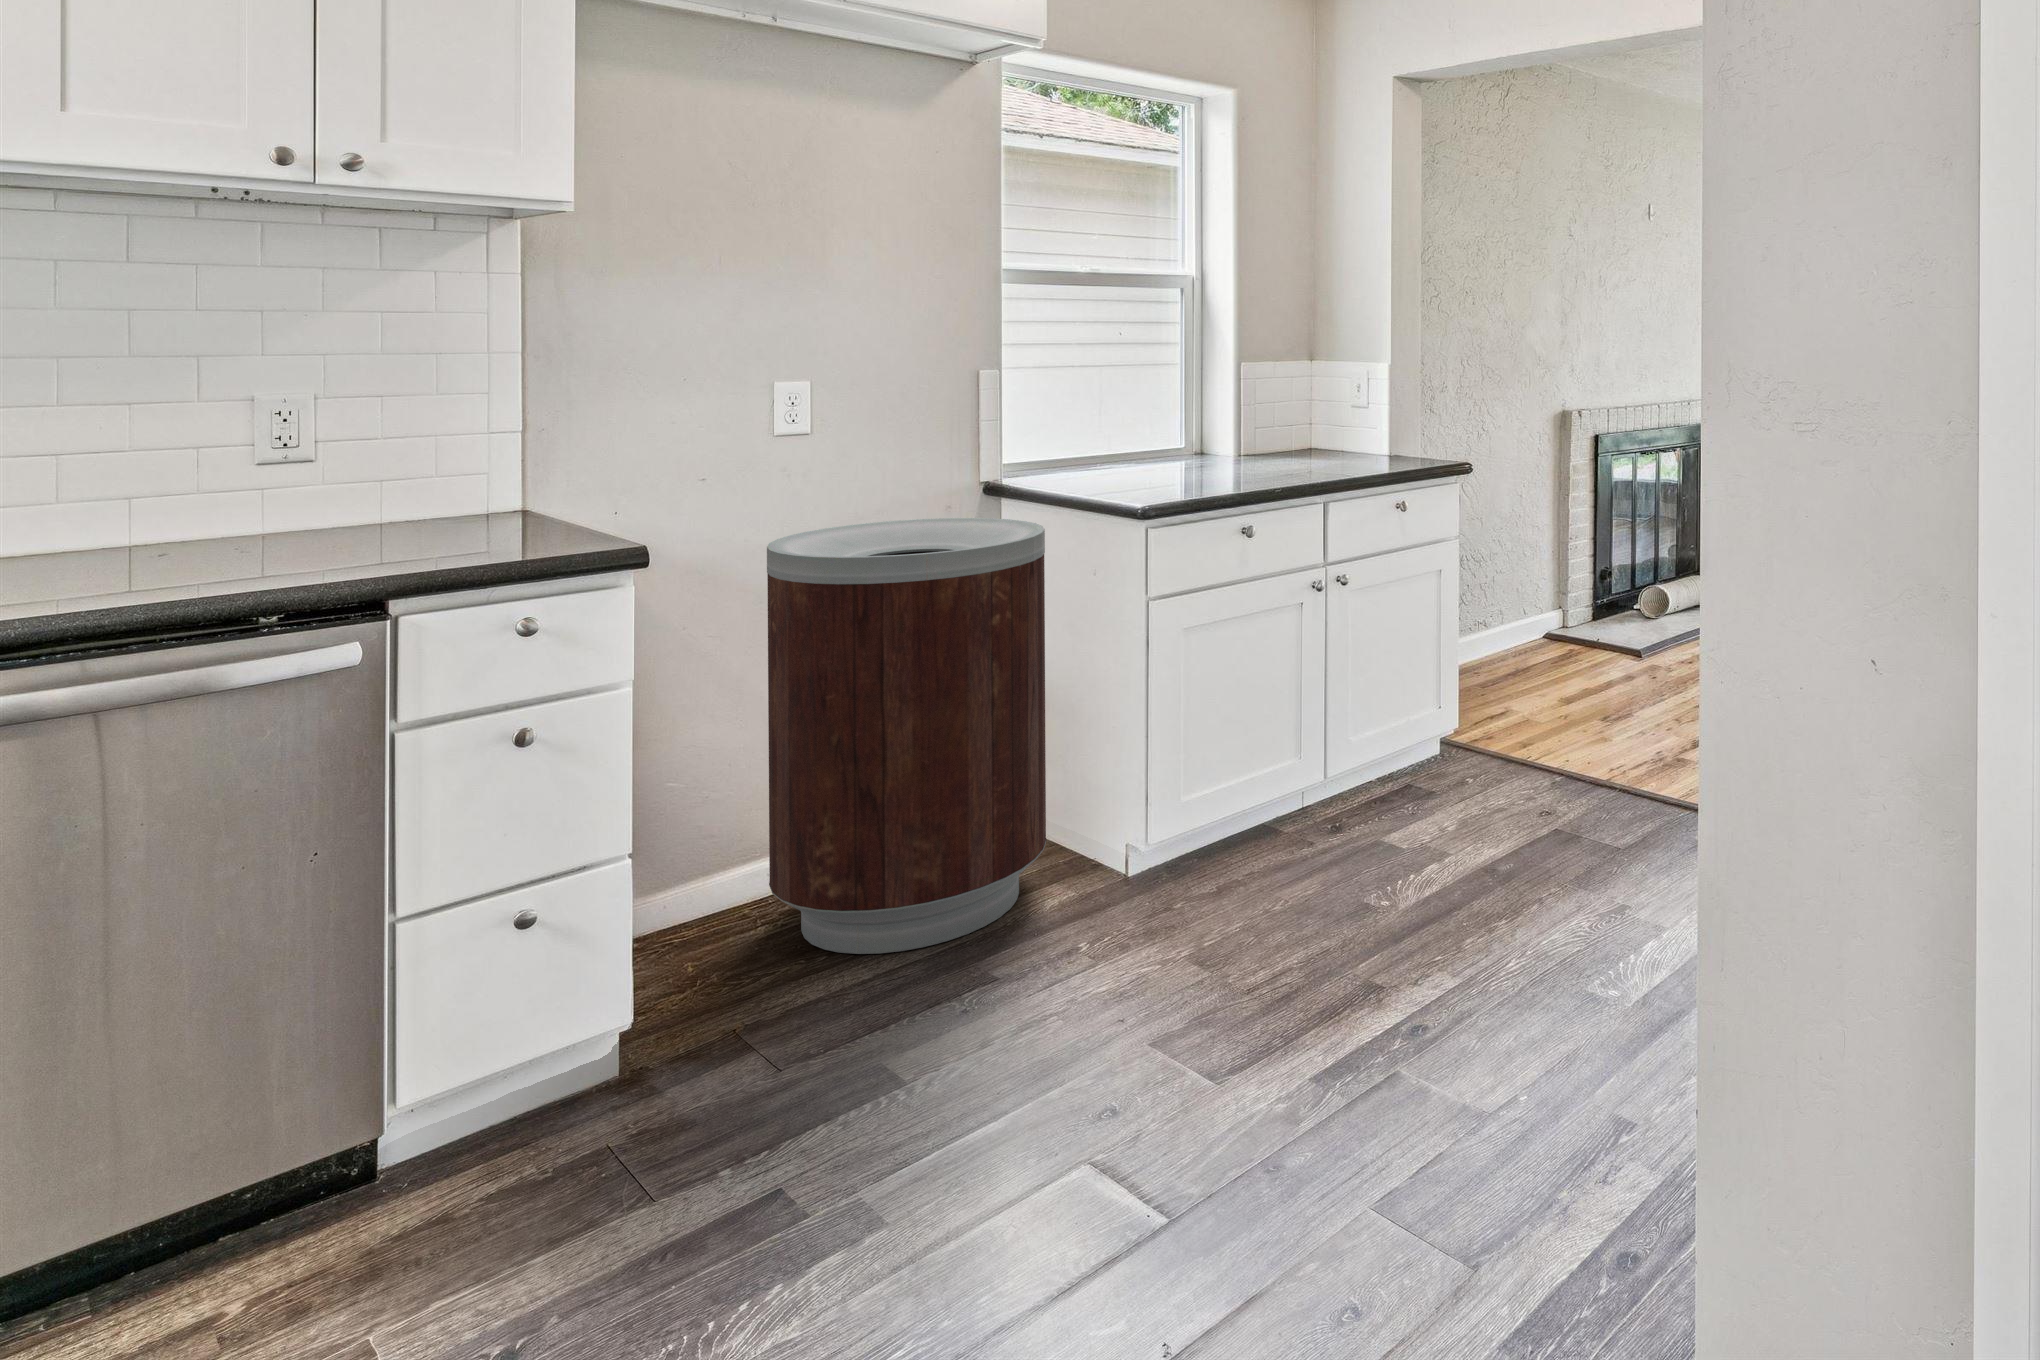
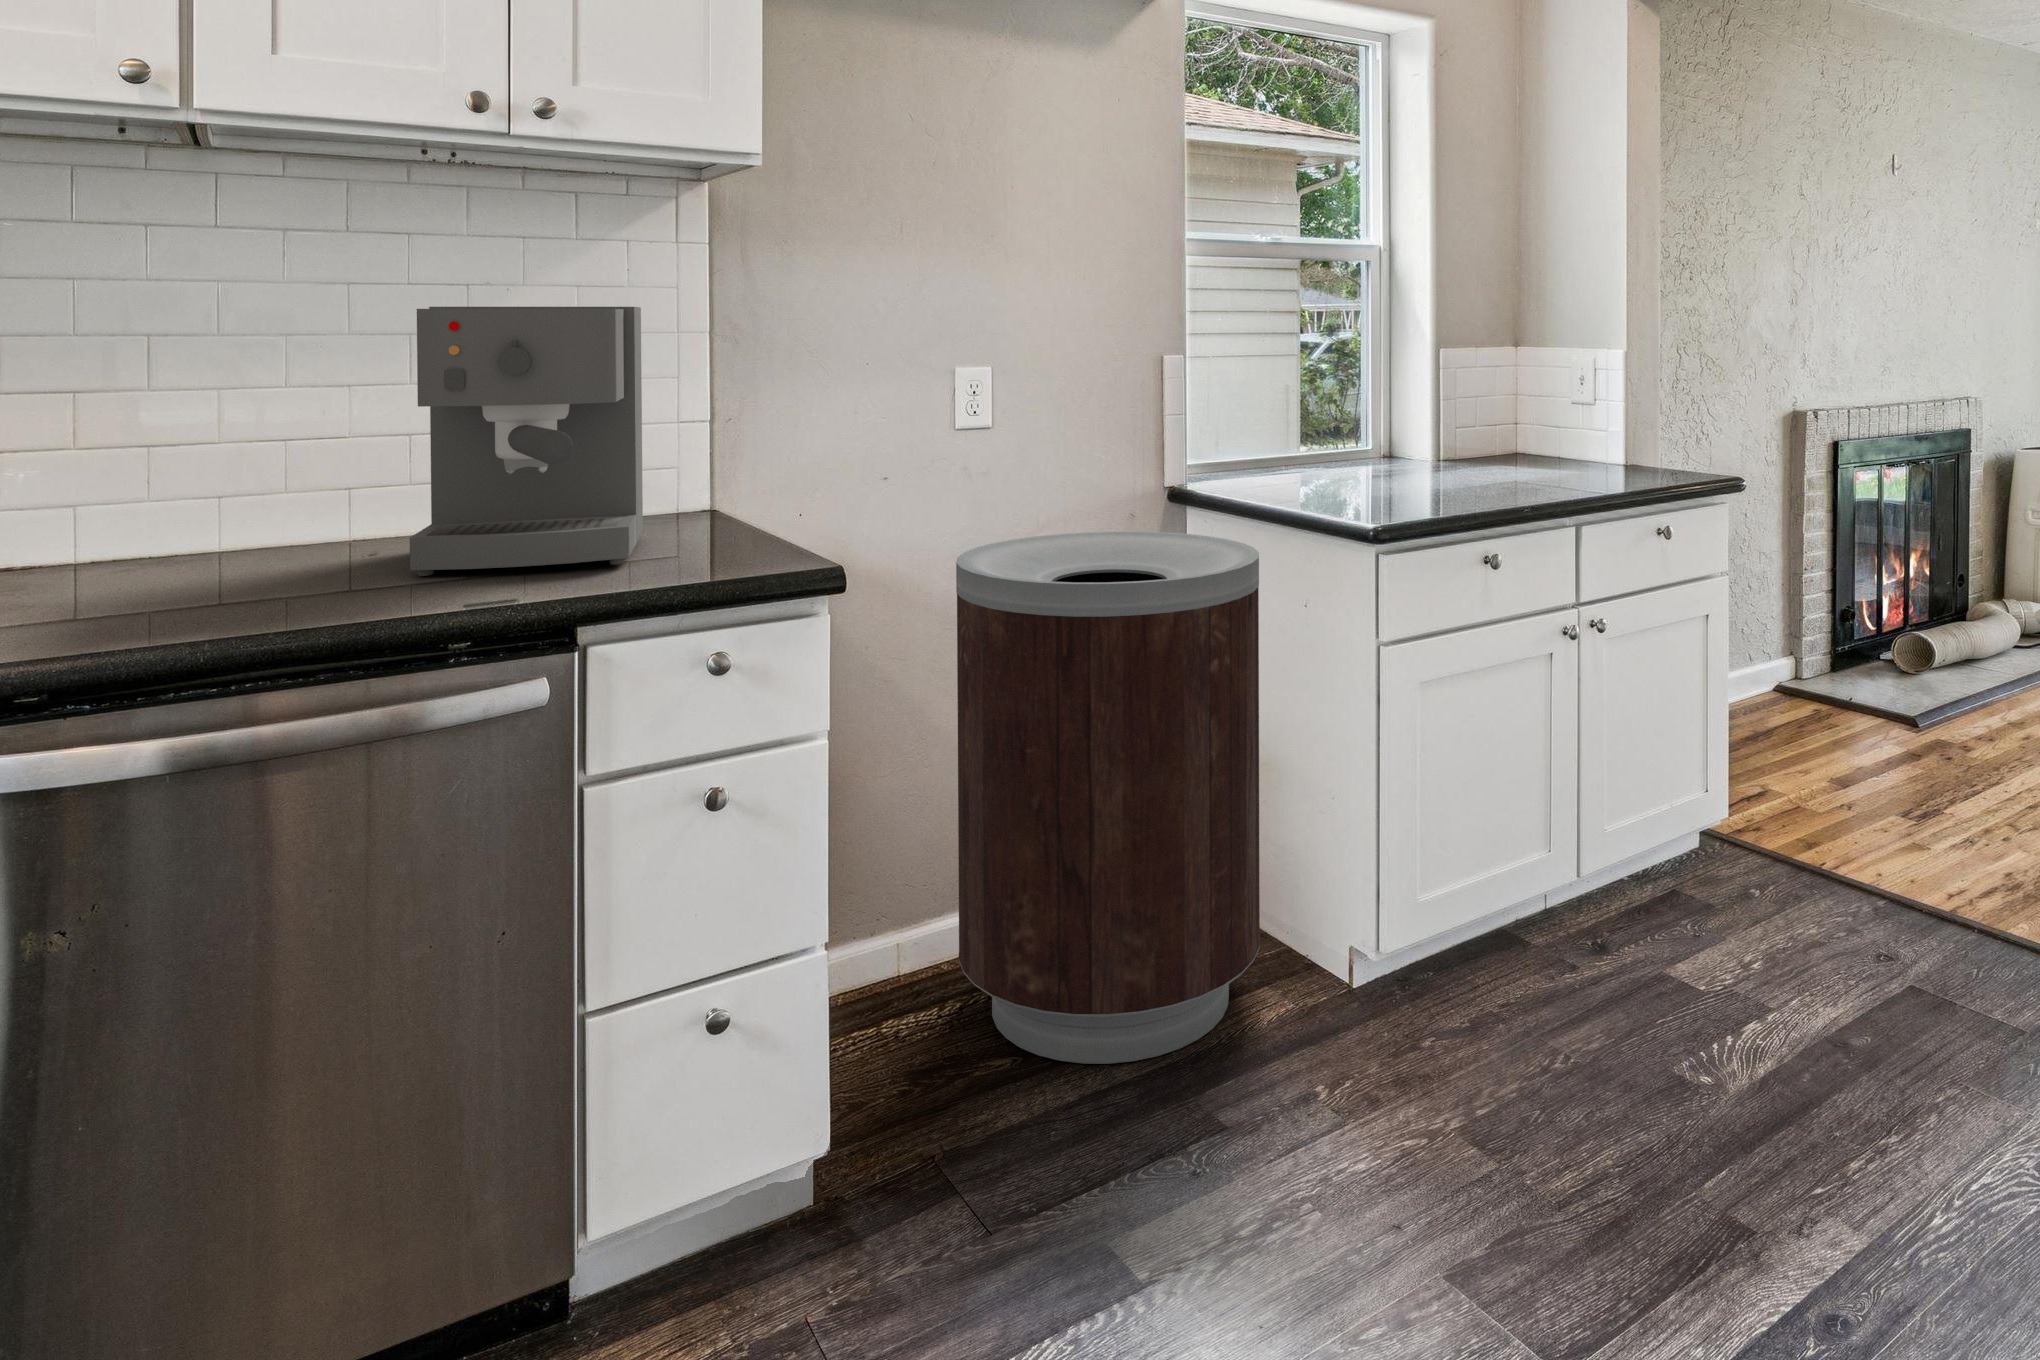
coffee maker: none [216,332,453,565] -> present [410,307,643,576]

